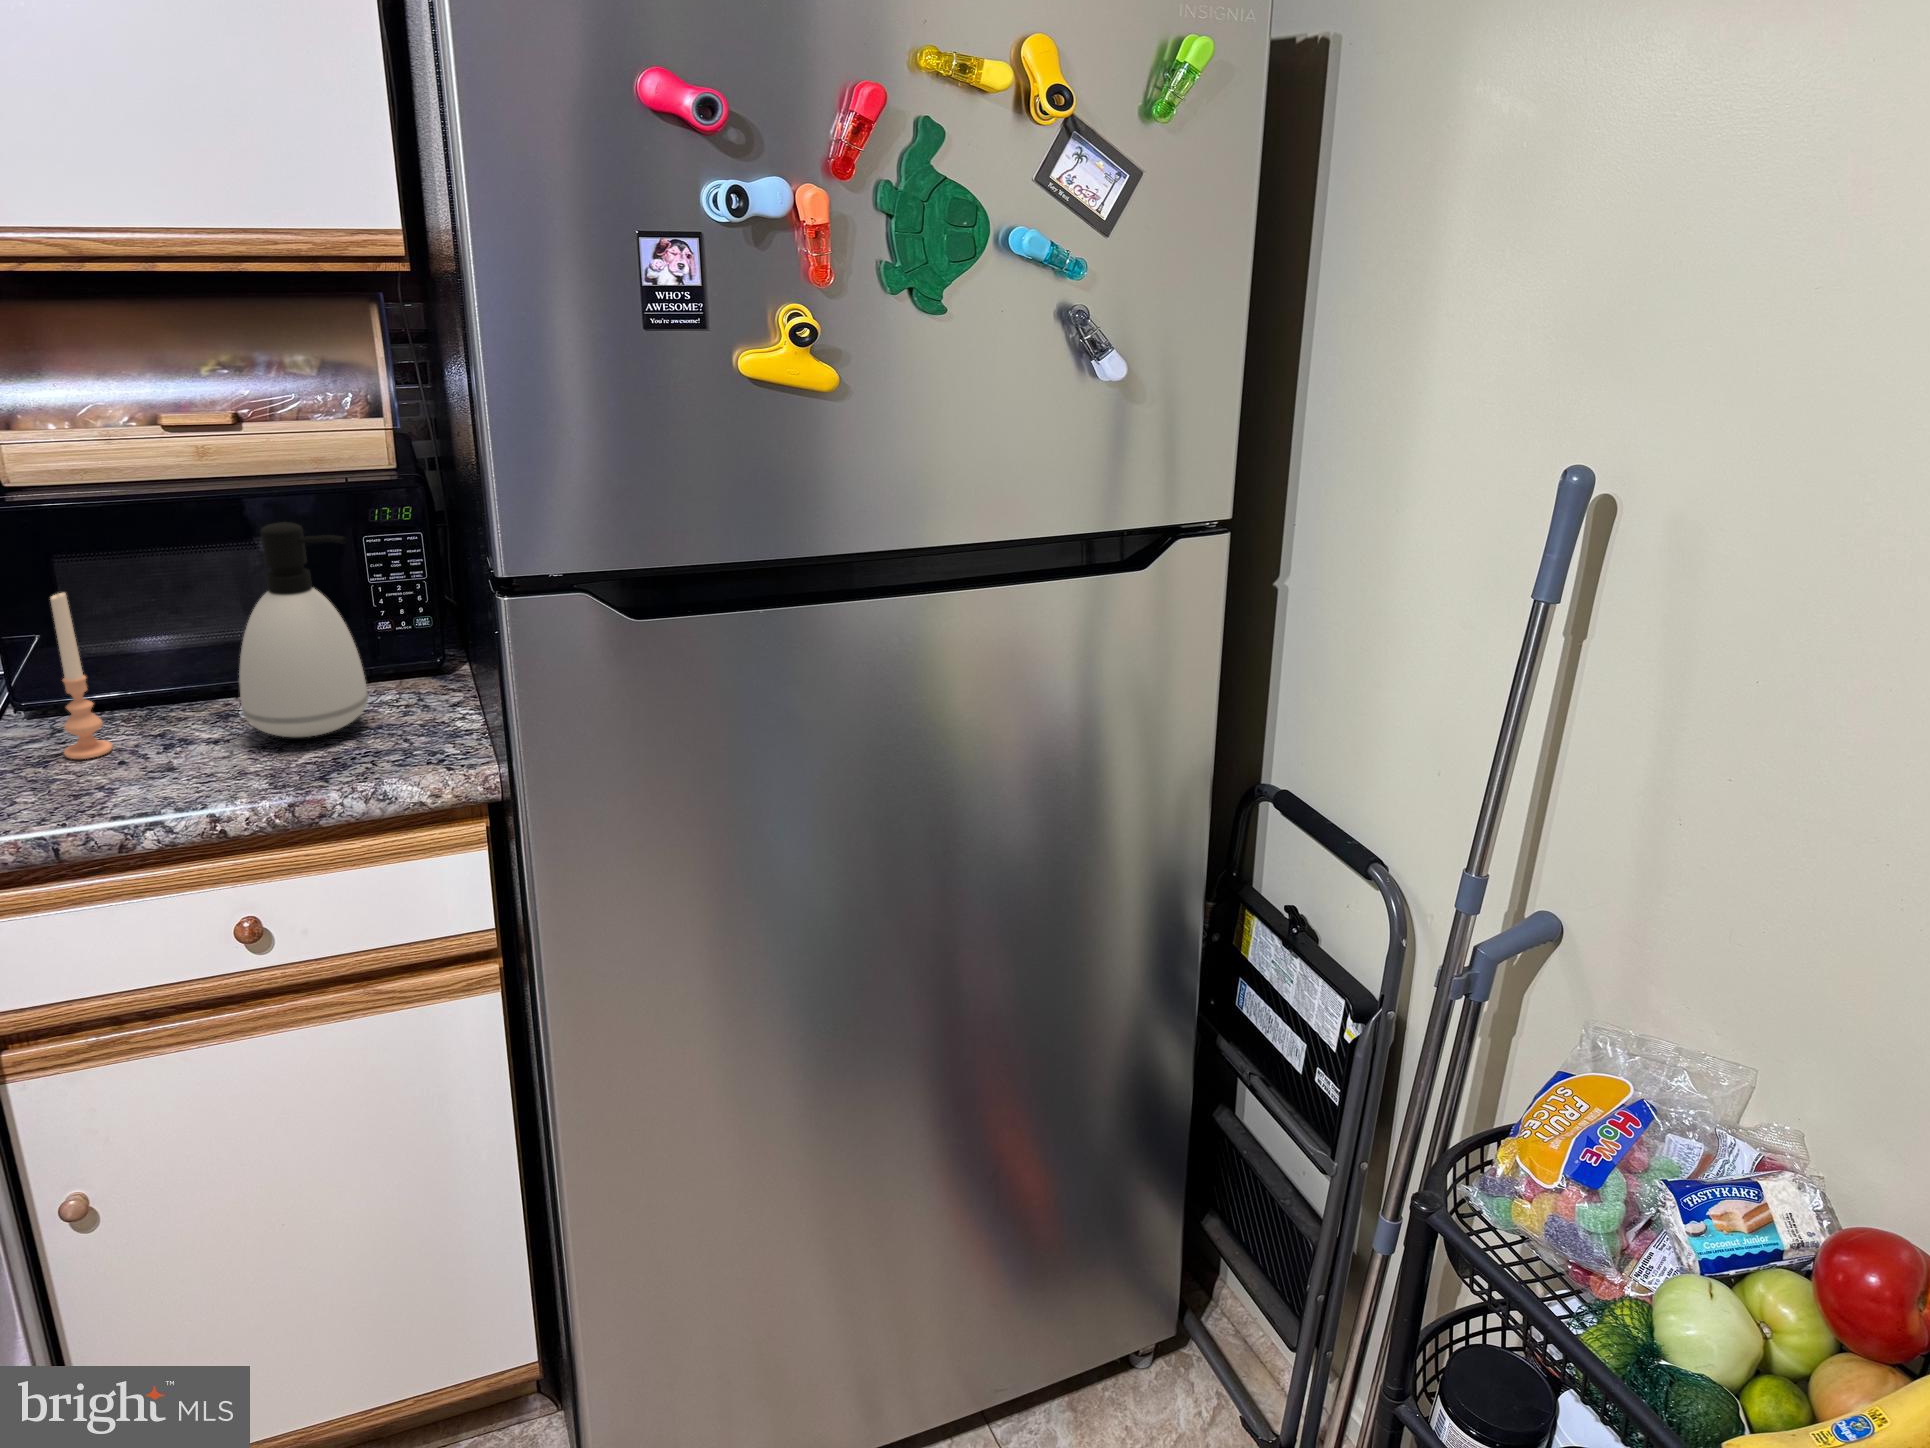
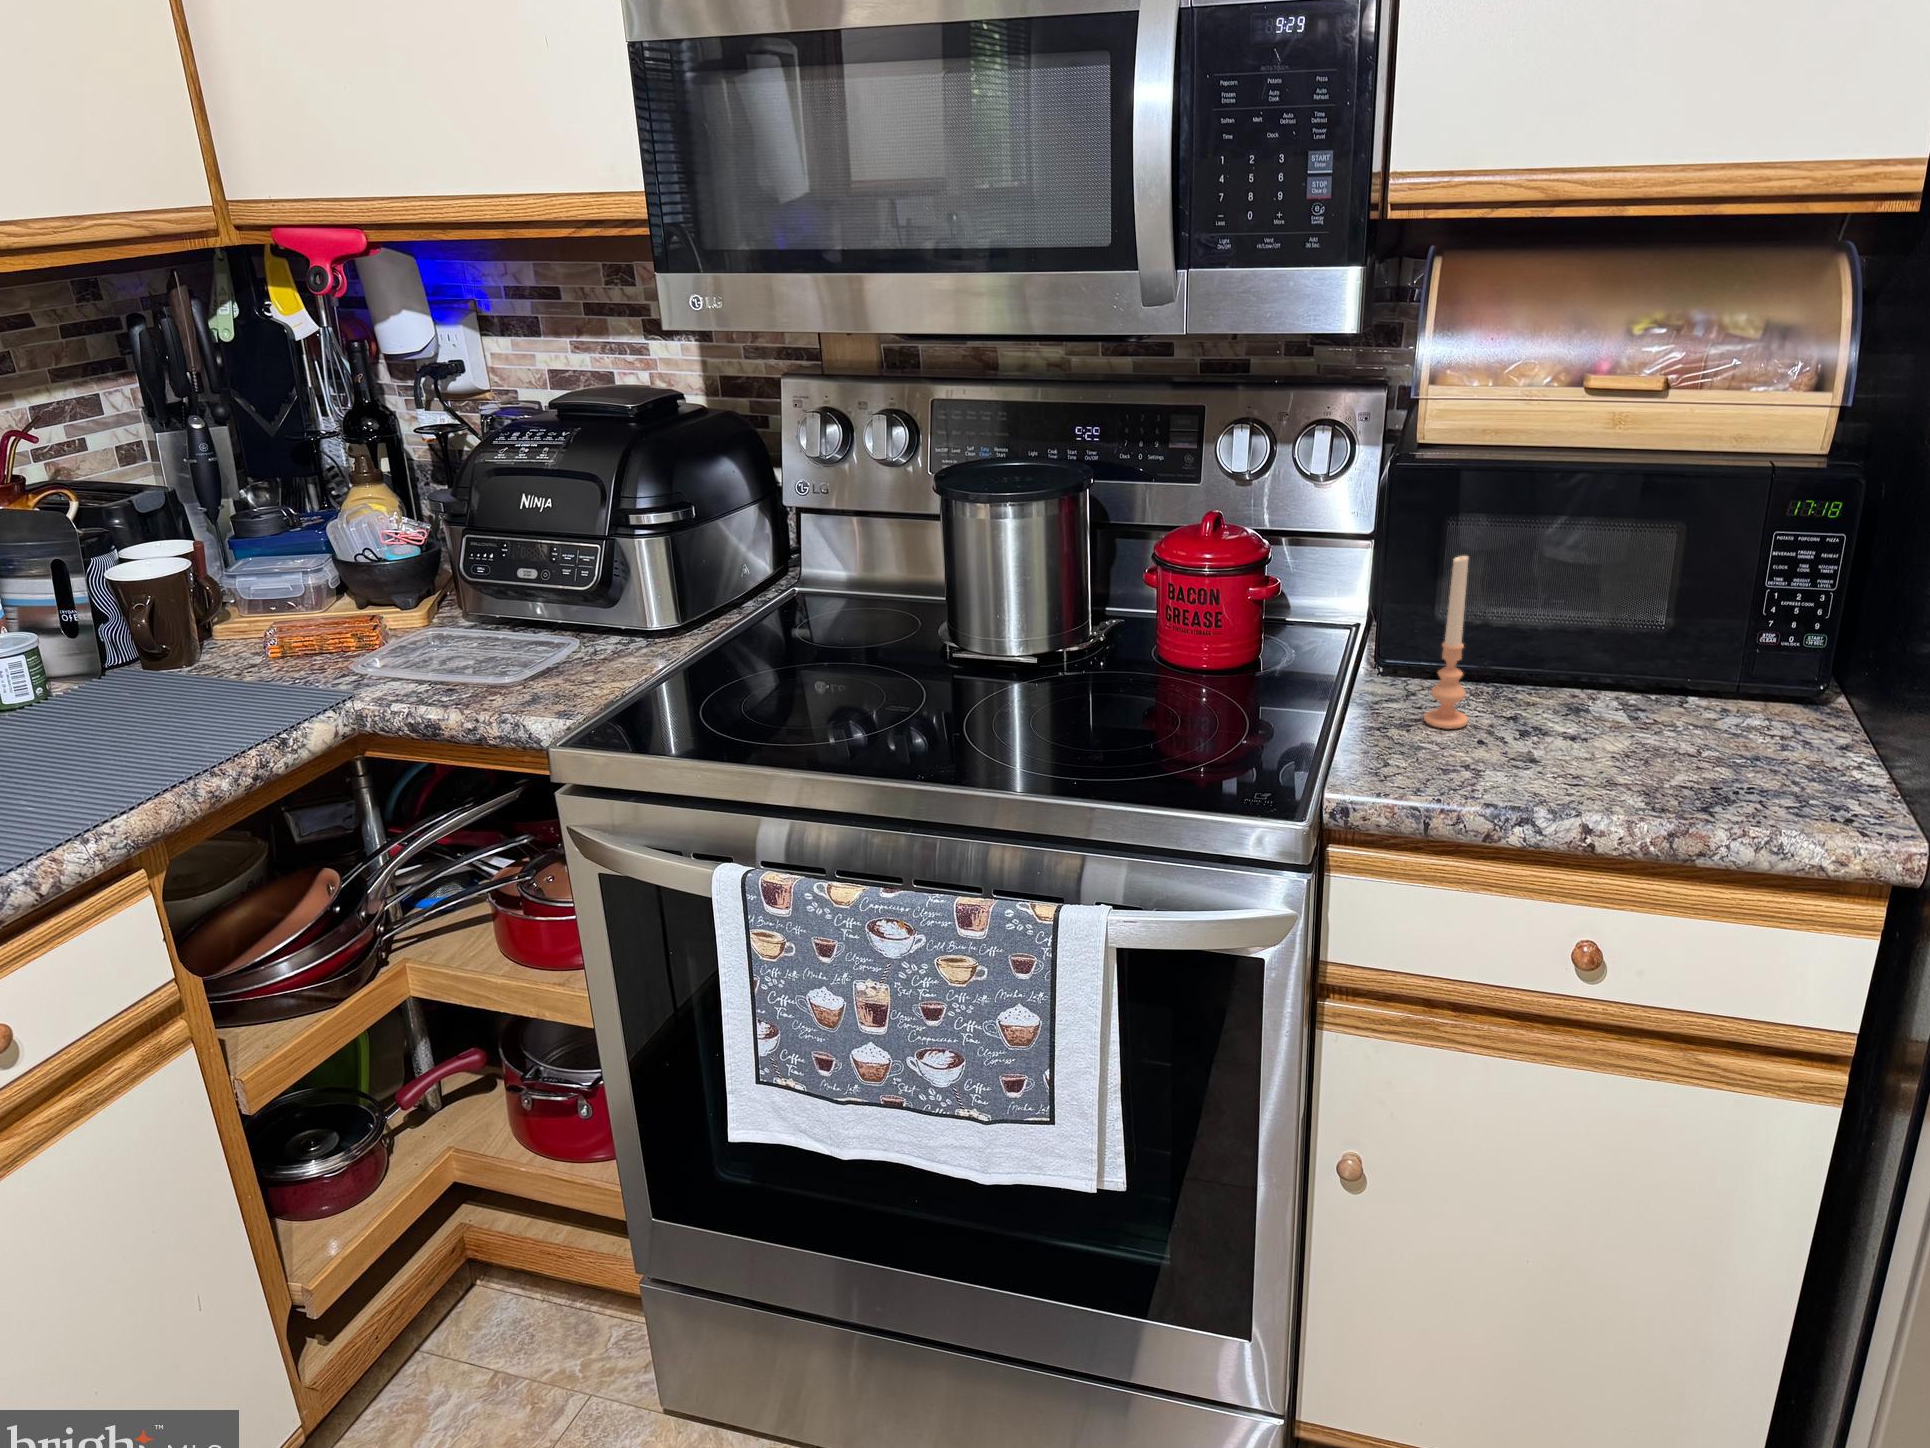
soap dispenser: present [239,522,368,737] -> none [1608,507,1787,754]

